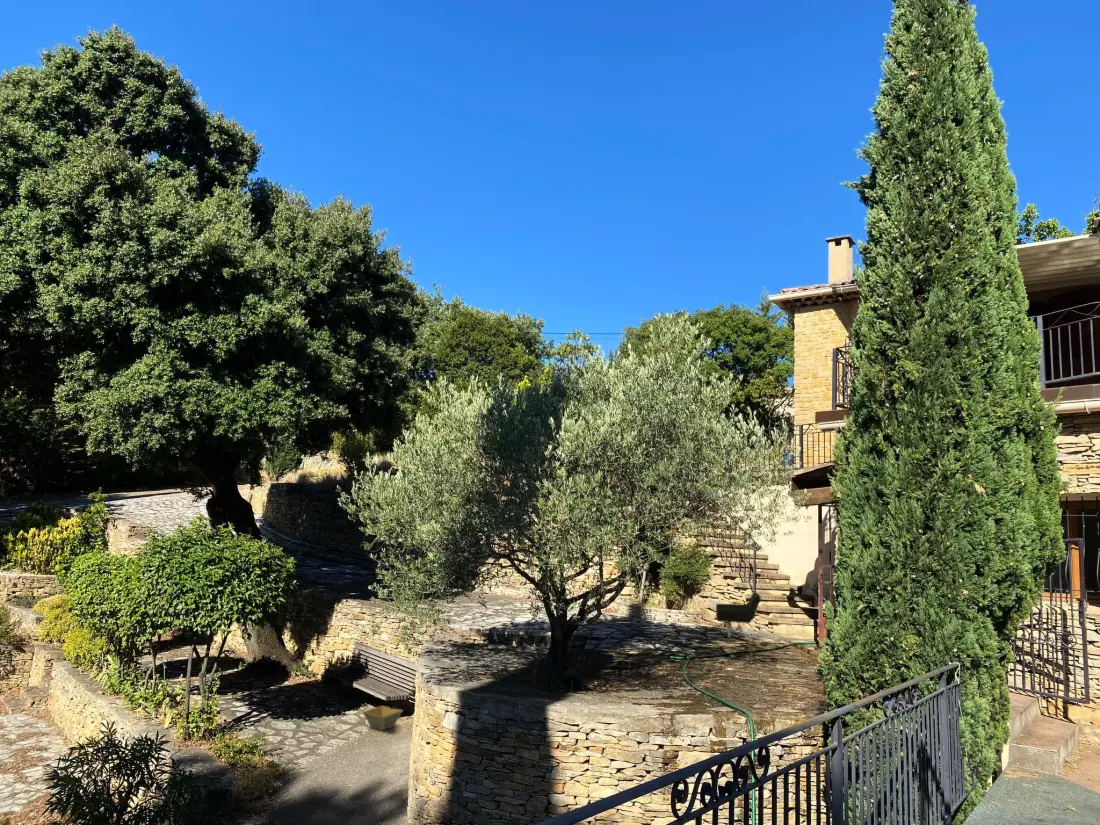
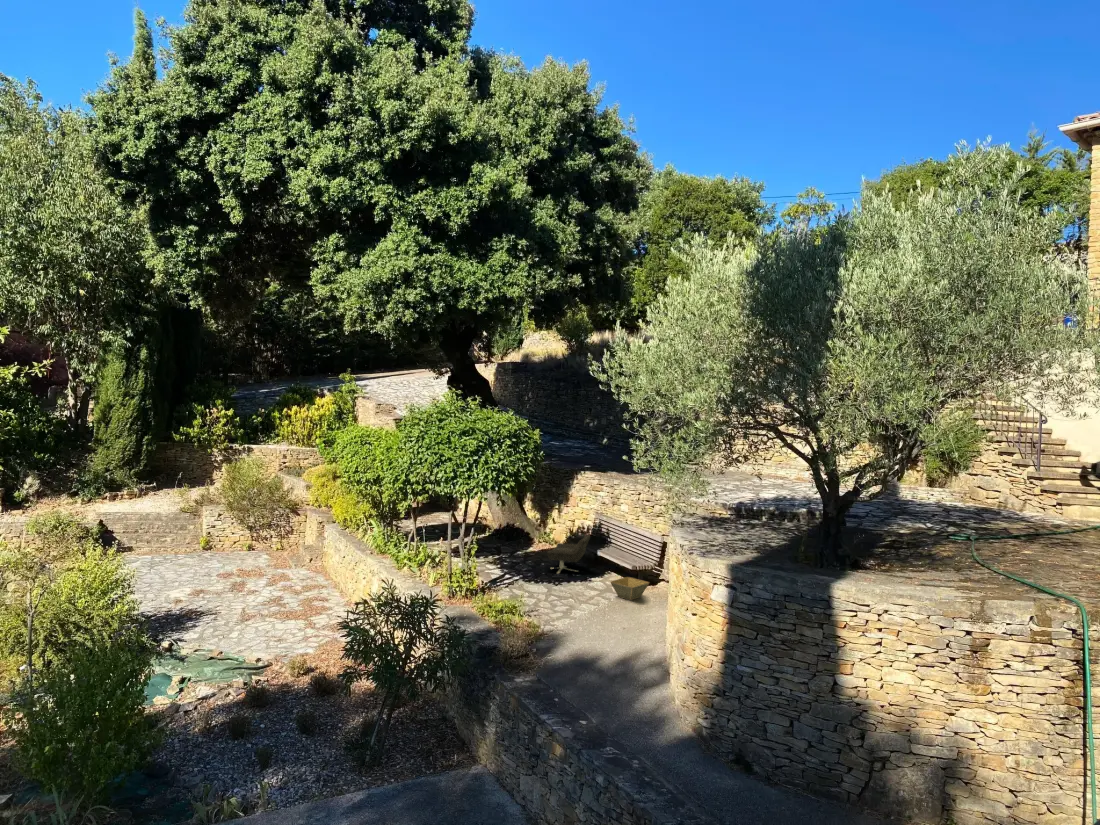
lounge chair: present [716,593,761,637] -> present [547,535,590,573]

